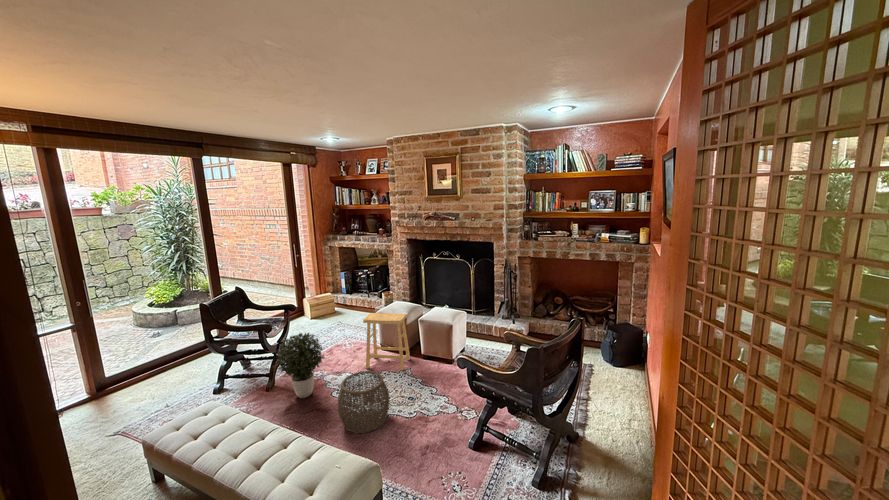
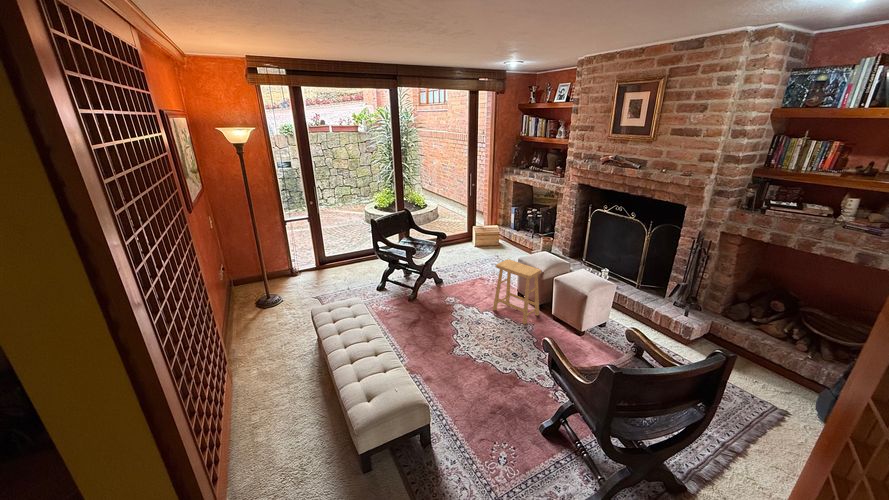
potted plant: present [276,333,325,398] -> none [414,263,453,318]
woven basket: present [337,371,390,433] -> none [441,314,489,370]

